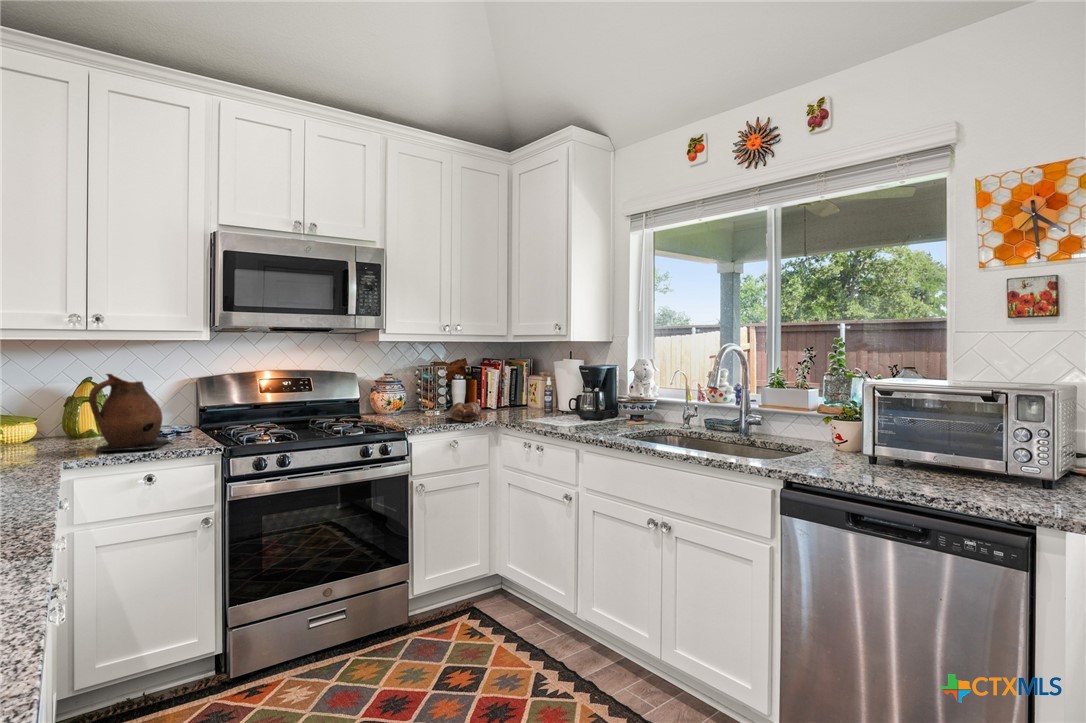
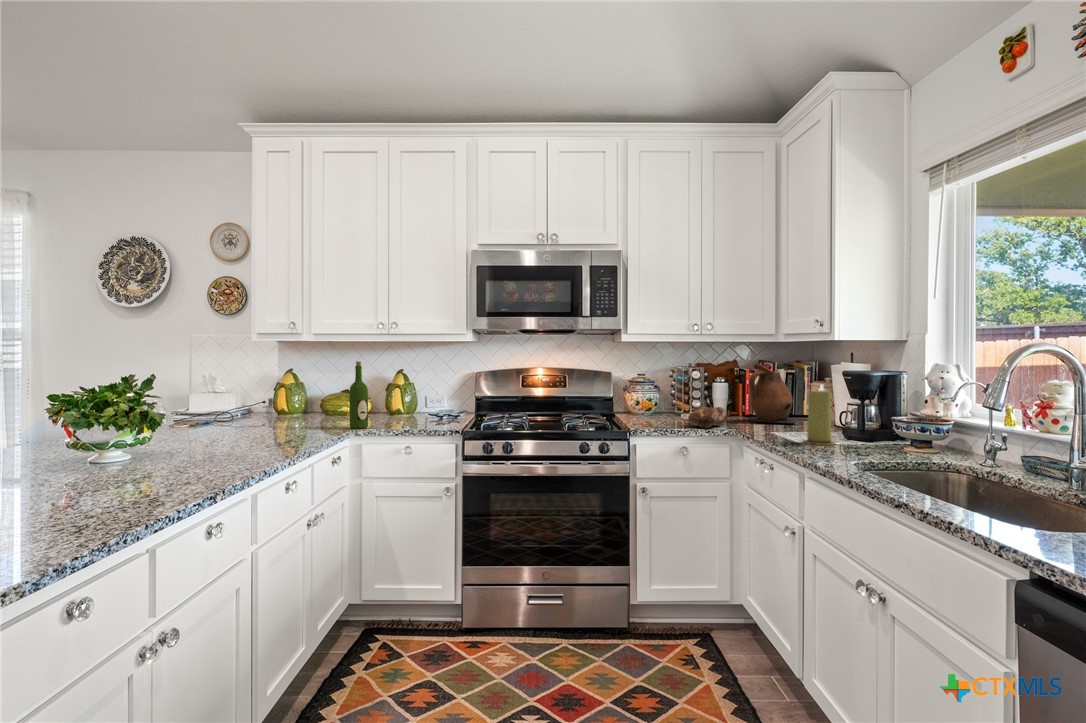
wine bottle: none [43,370,76,462] -> present [349,361,368,429]
ceramic pitcher: present [89,374,172,451] -> present [749,366,796,423]
candle: none [557,384,581,427] -> present [803,391,835,445]

